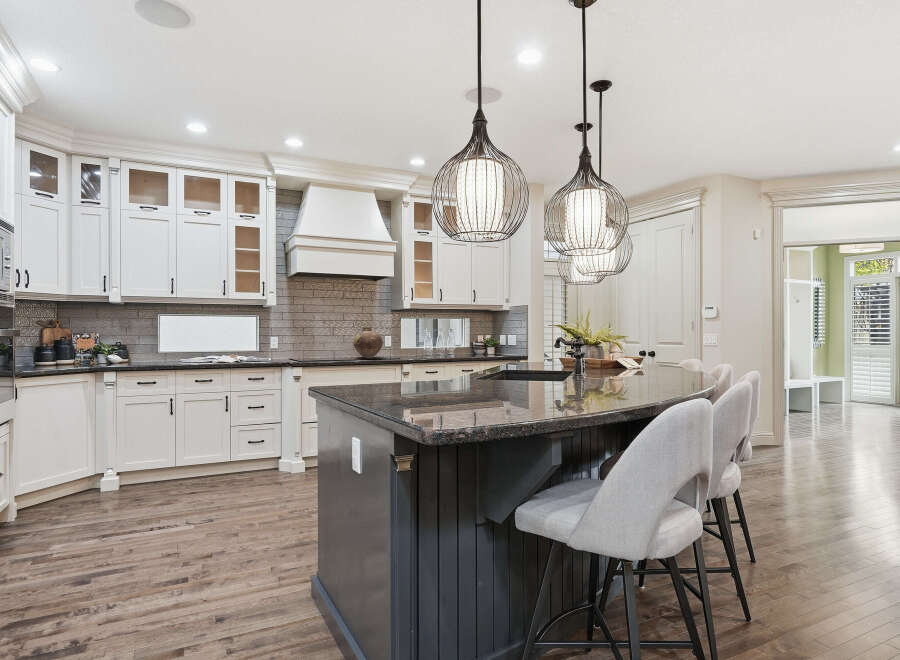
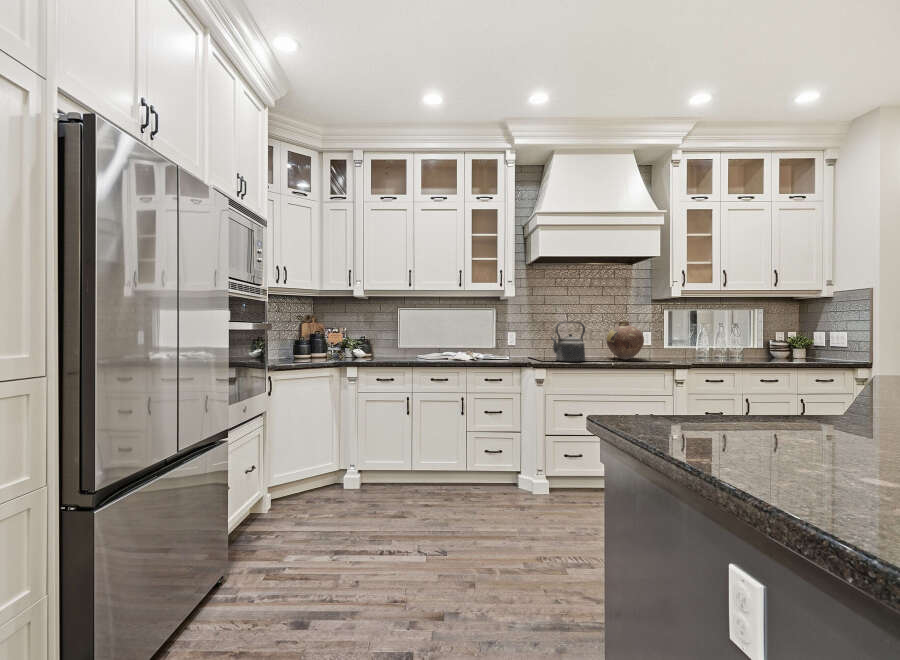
kettle: none [307,328,336,361] -> present [551,321,585,362]

